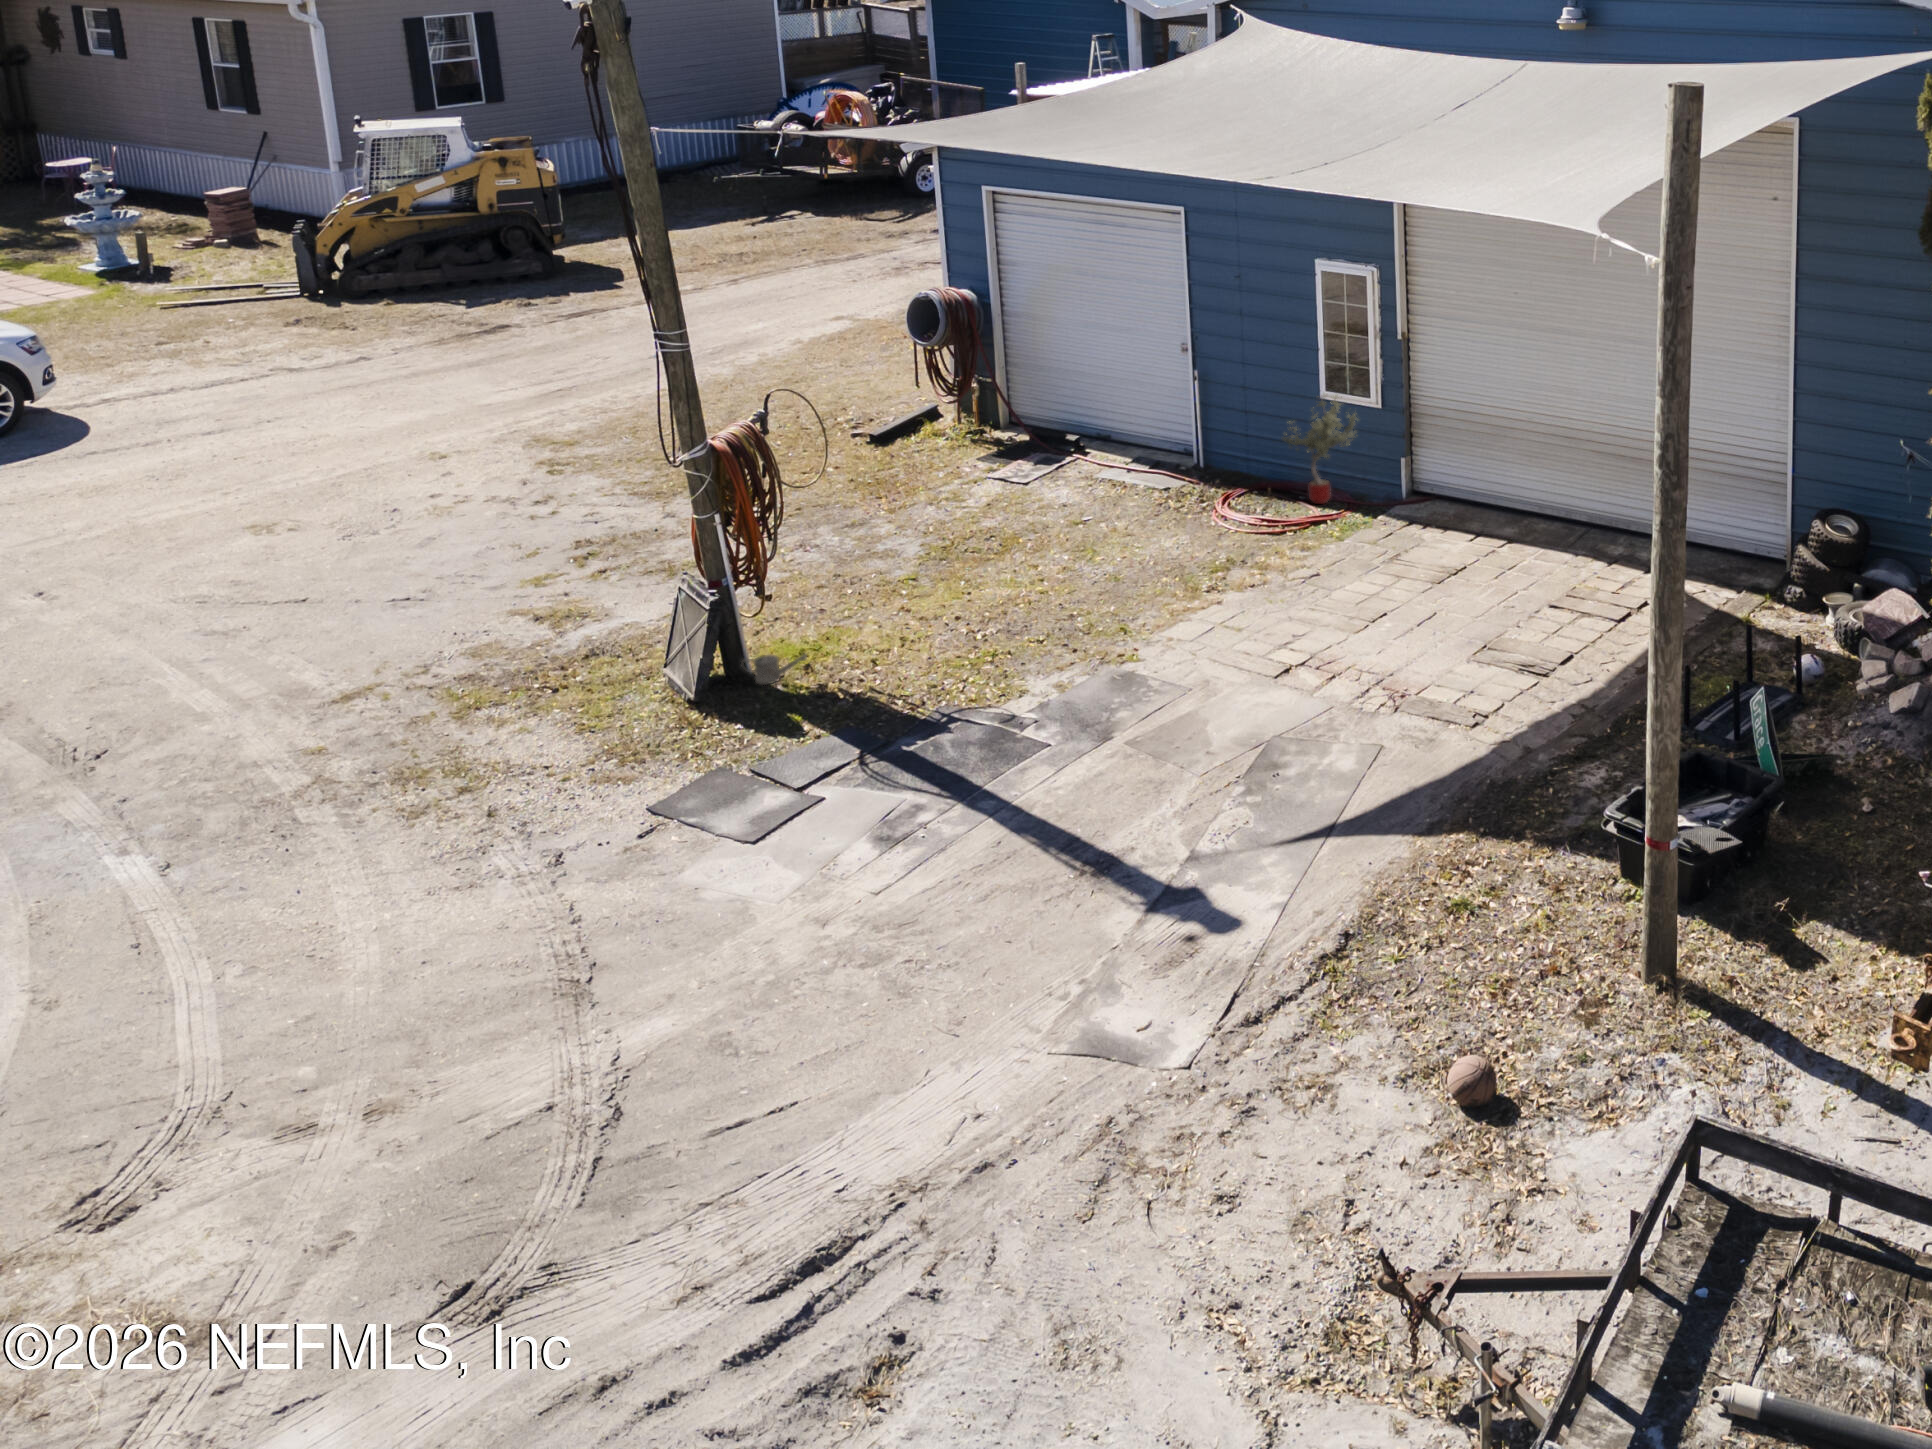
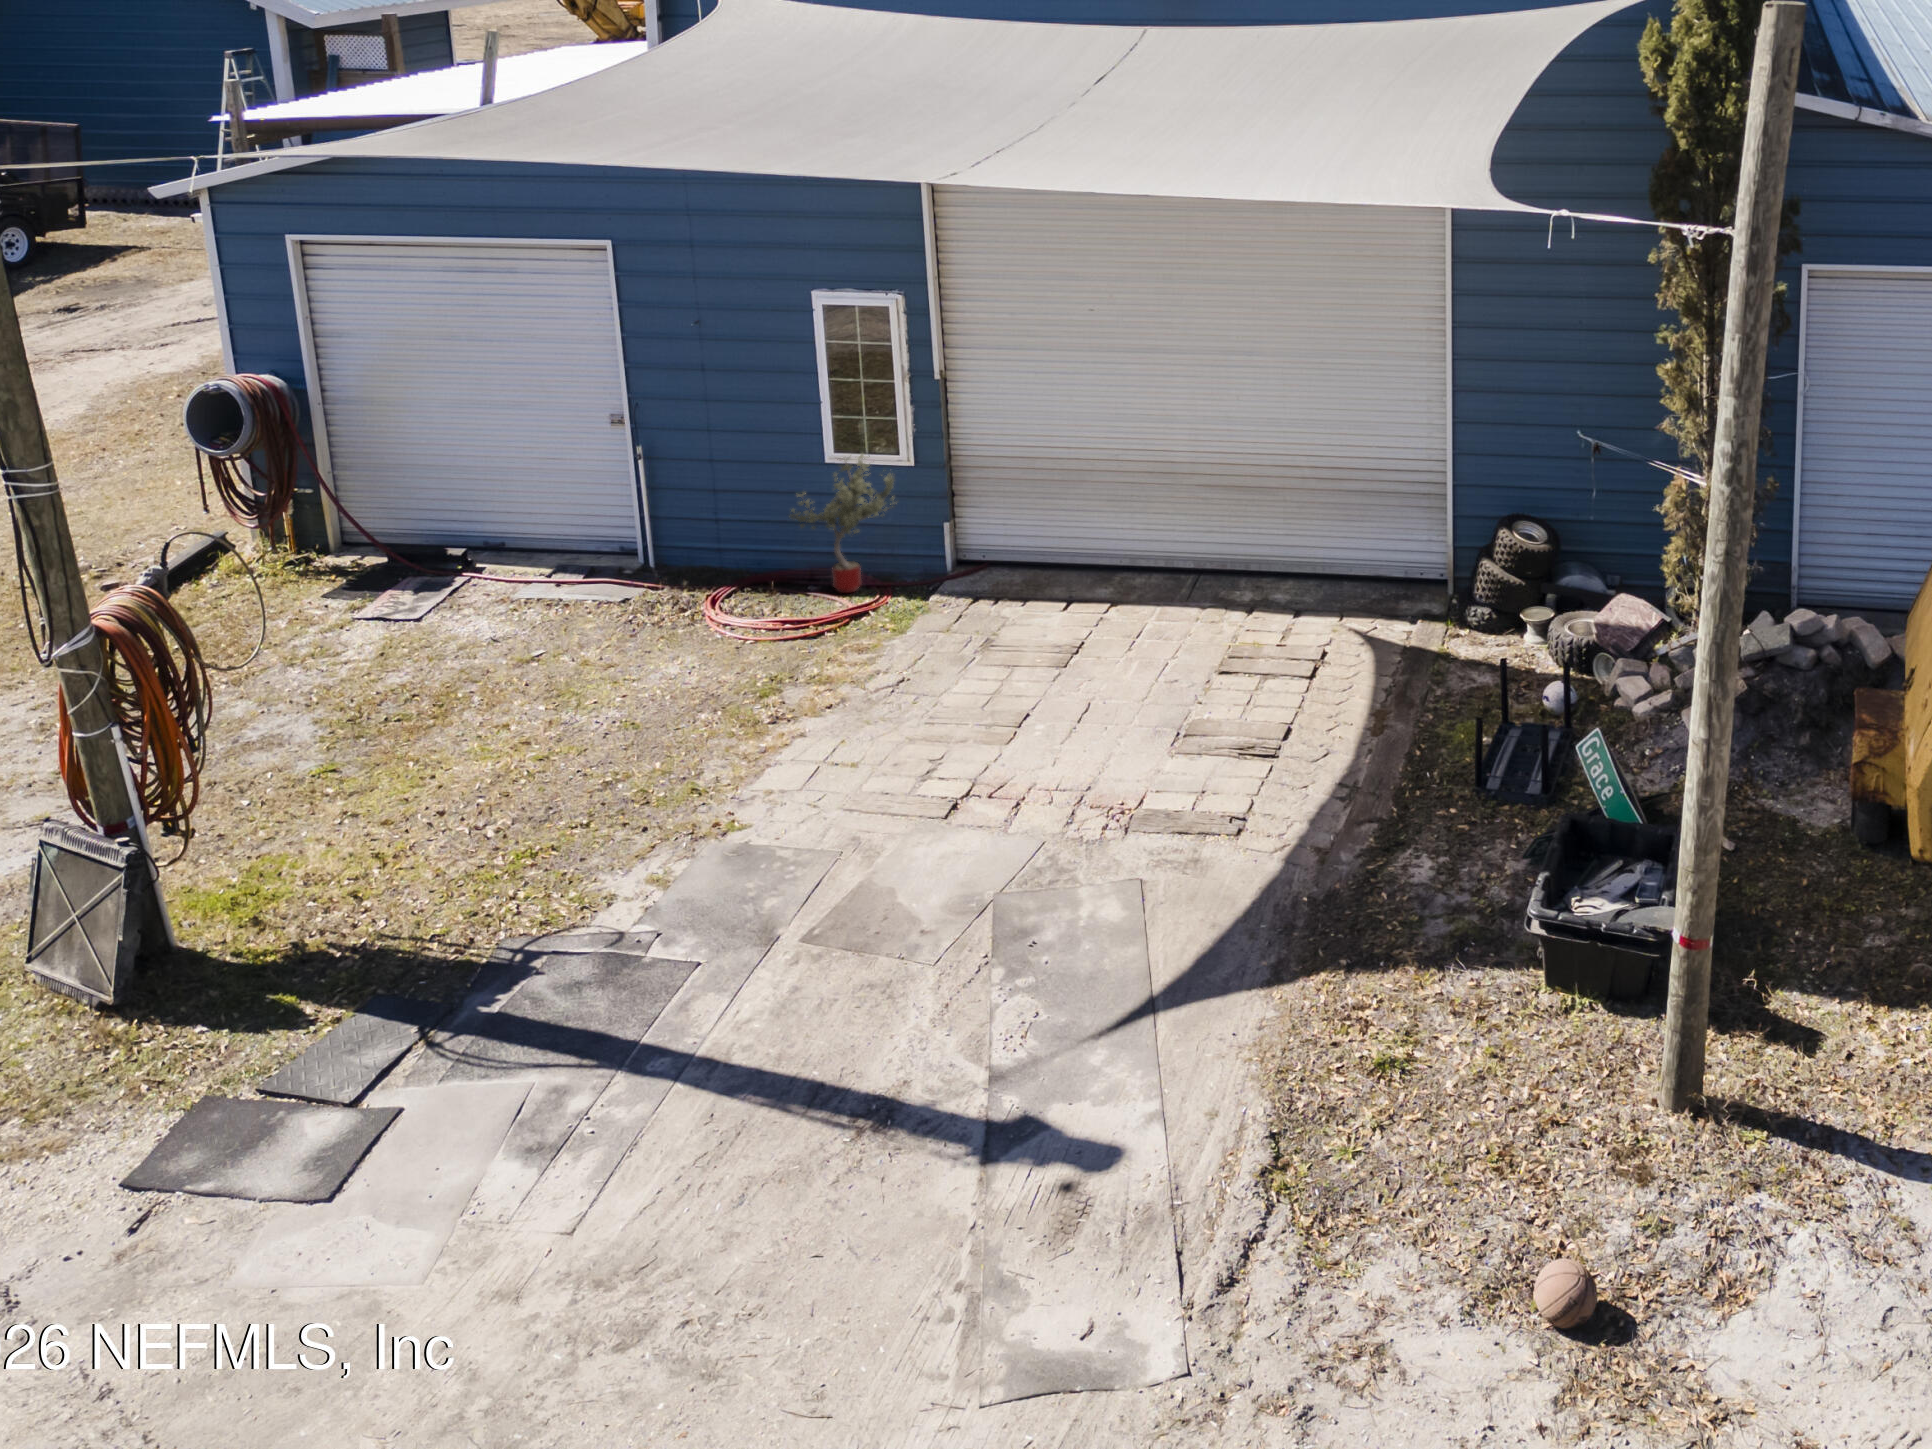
watering can: present [741,654,807,685] -> none [157,903,262,962]

